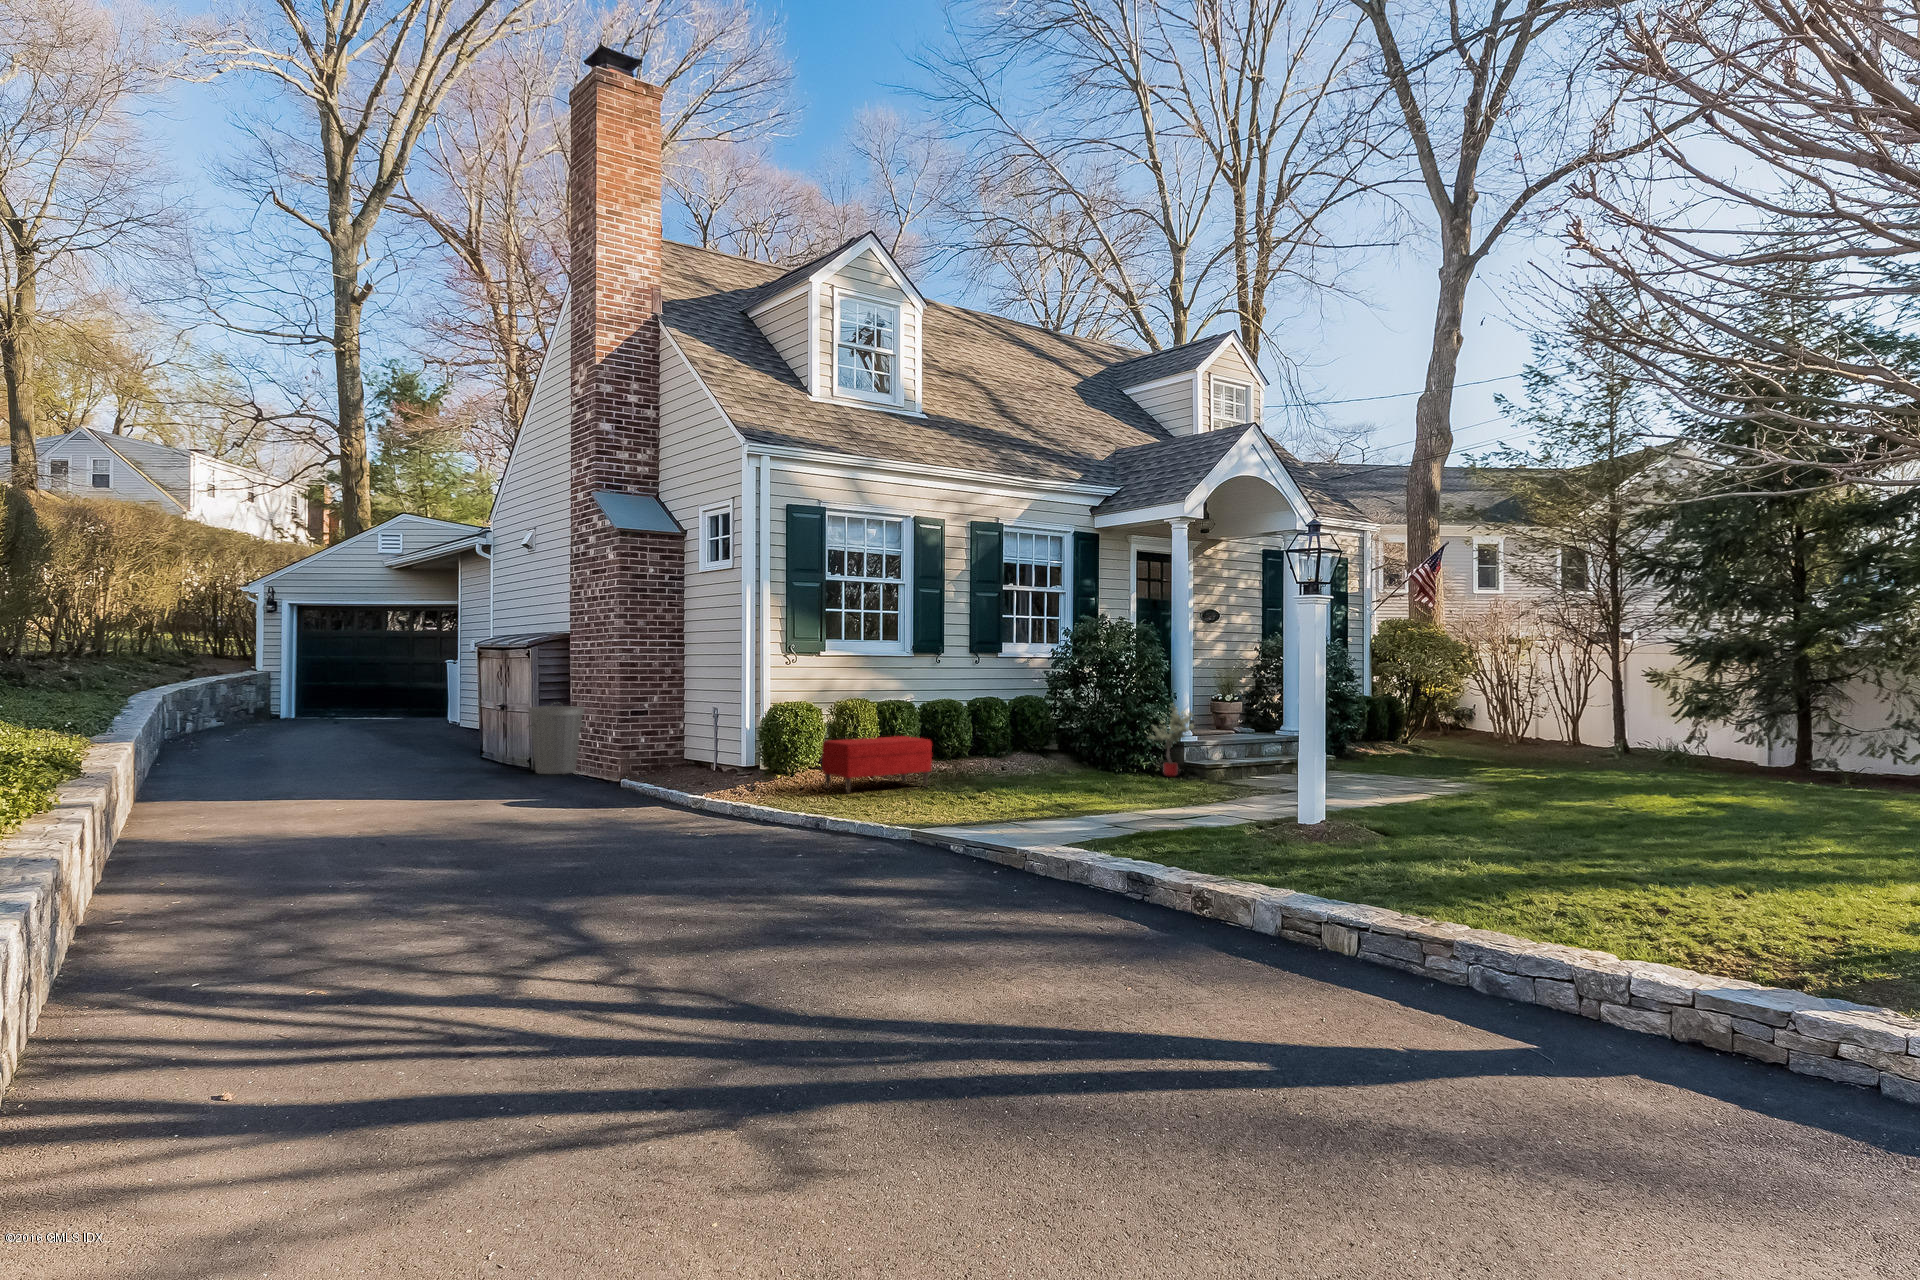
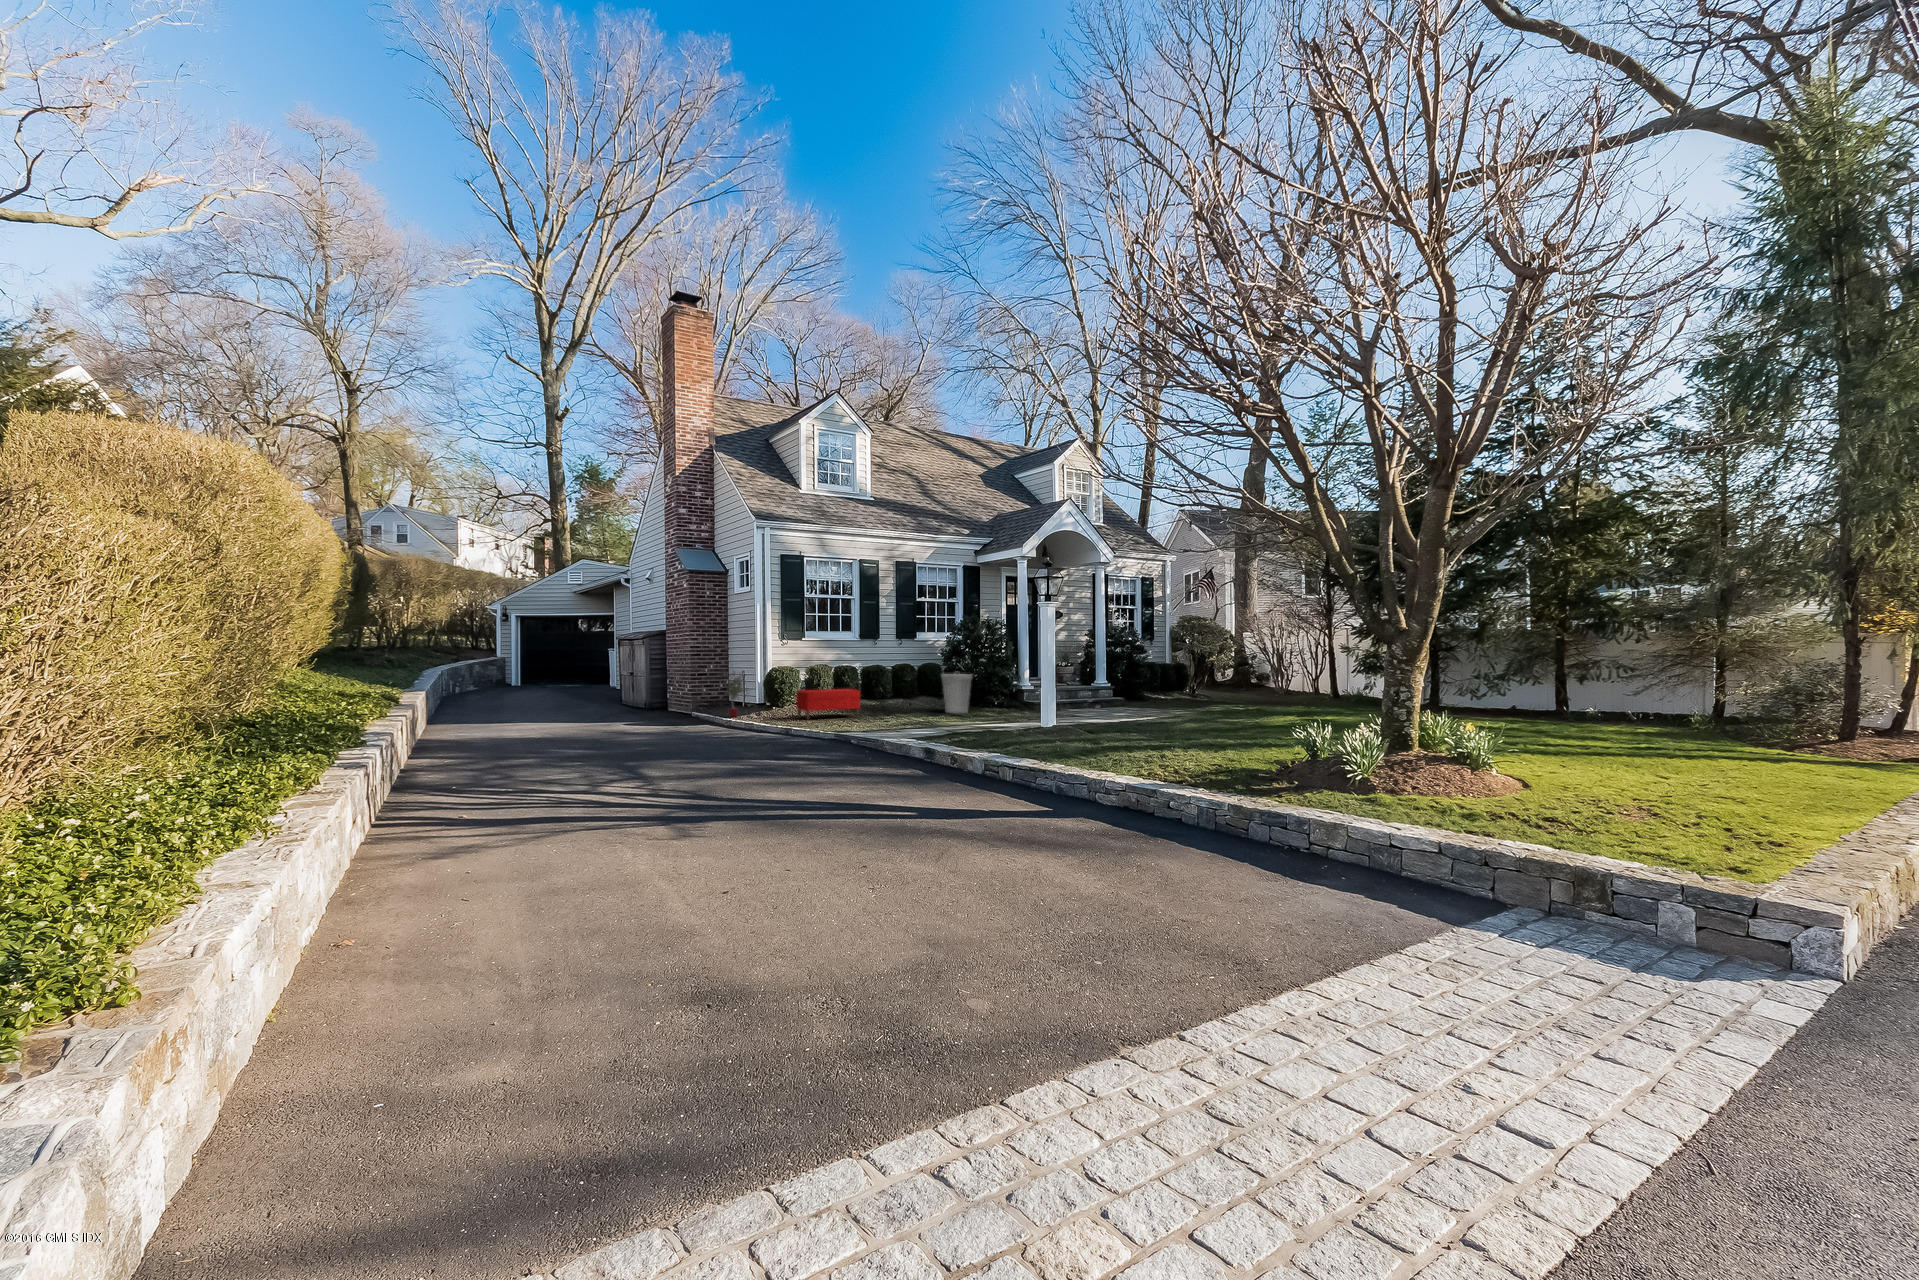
trash can: present [527,704,585,774] -> present [942,672,972,713]
potted tree: present [1149,704,1194,777] -> present [727,671,749,717]

